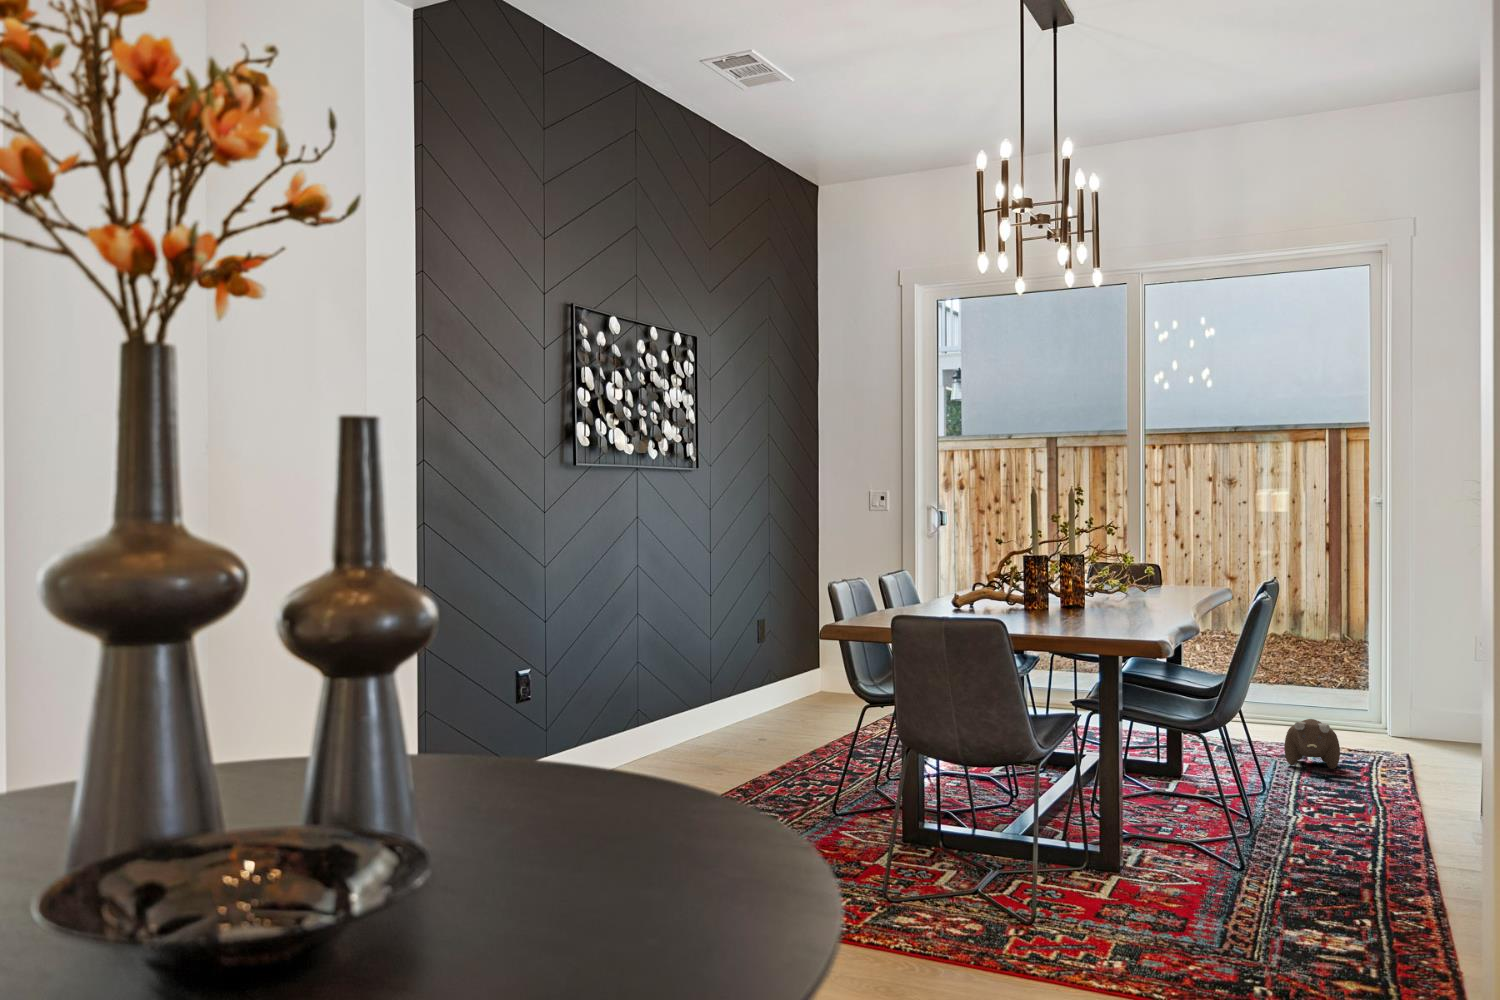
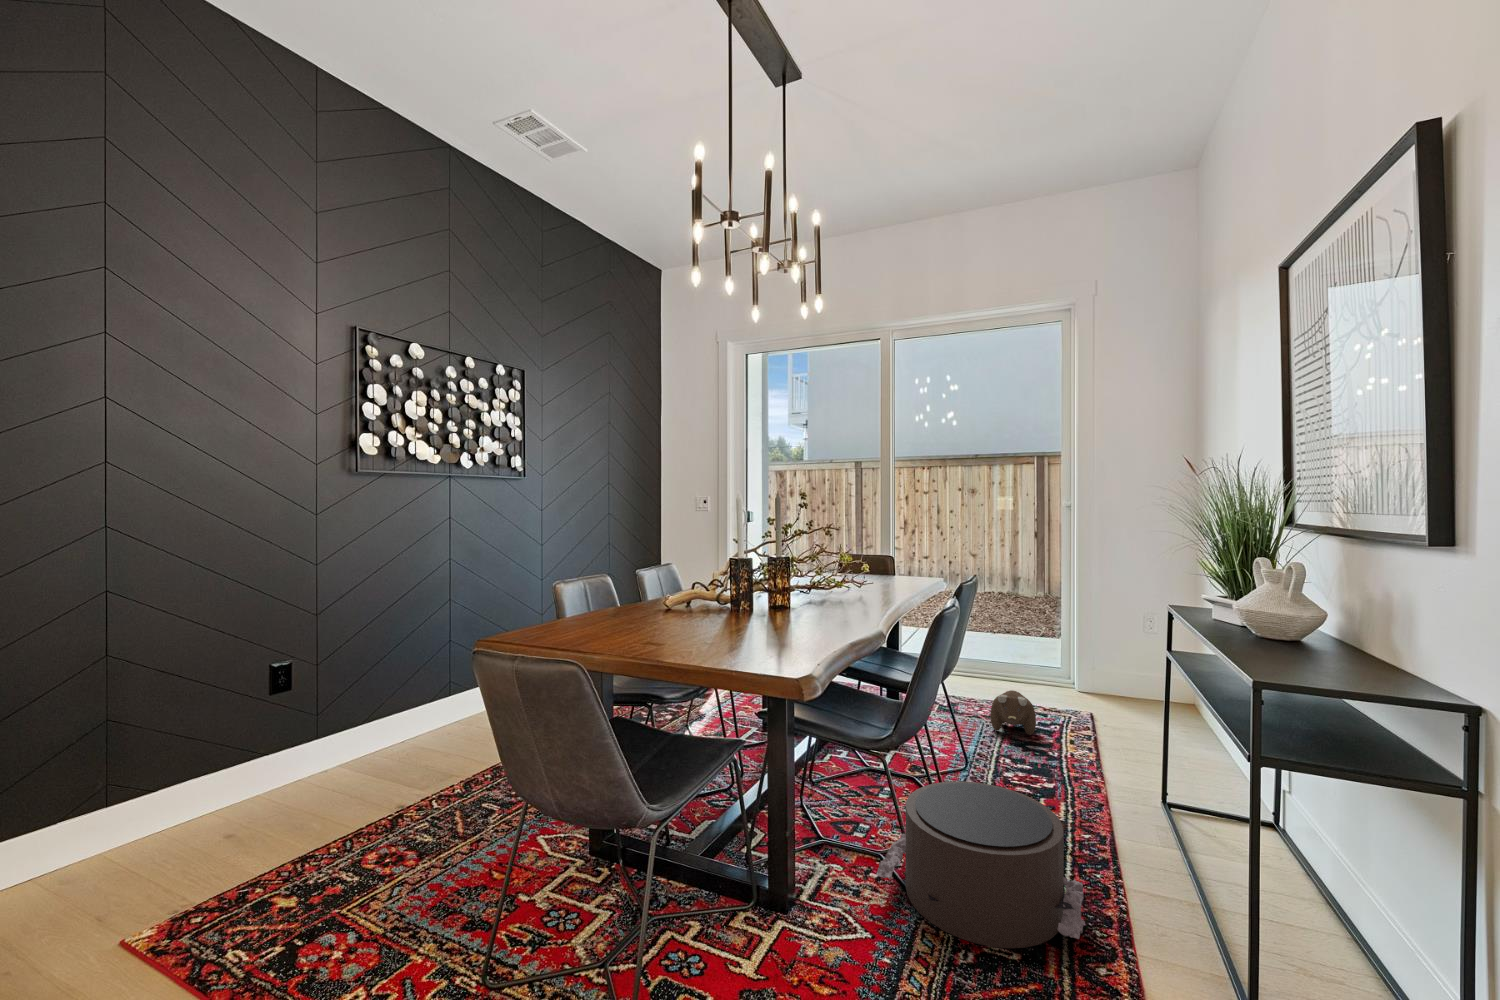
pouf: none [1198,773,1398,893] -> present [876,781,1085,948]

